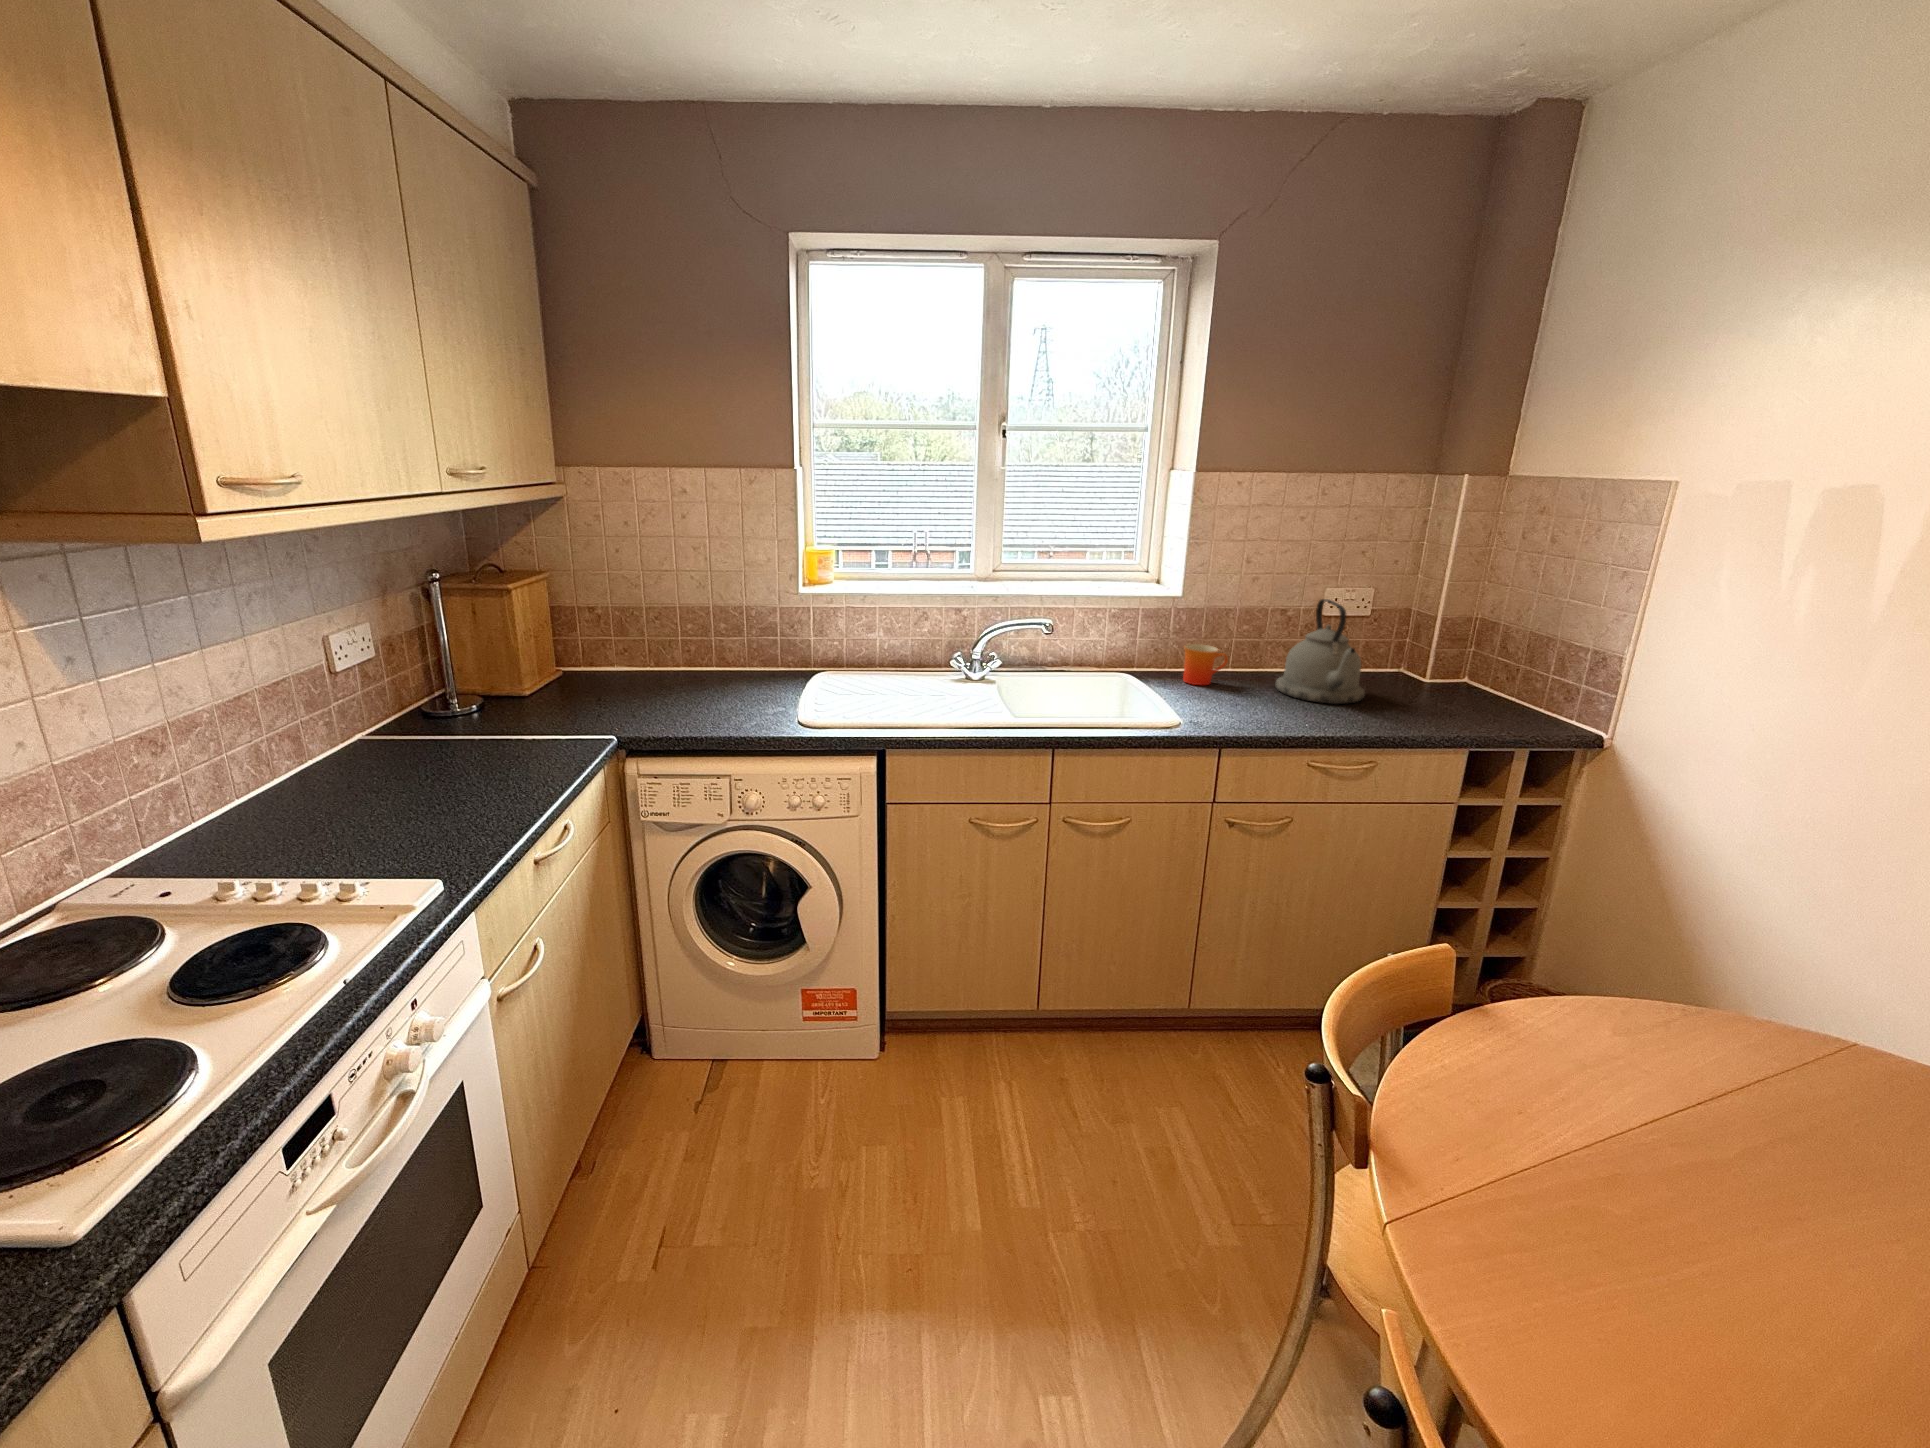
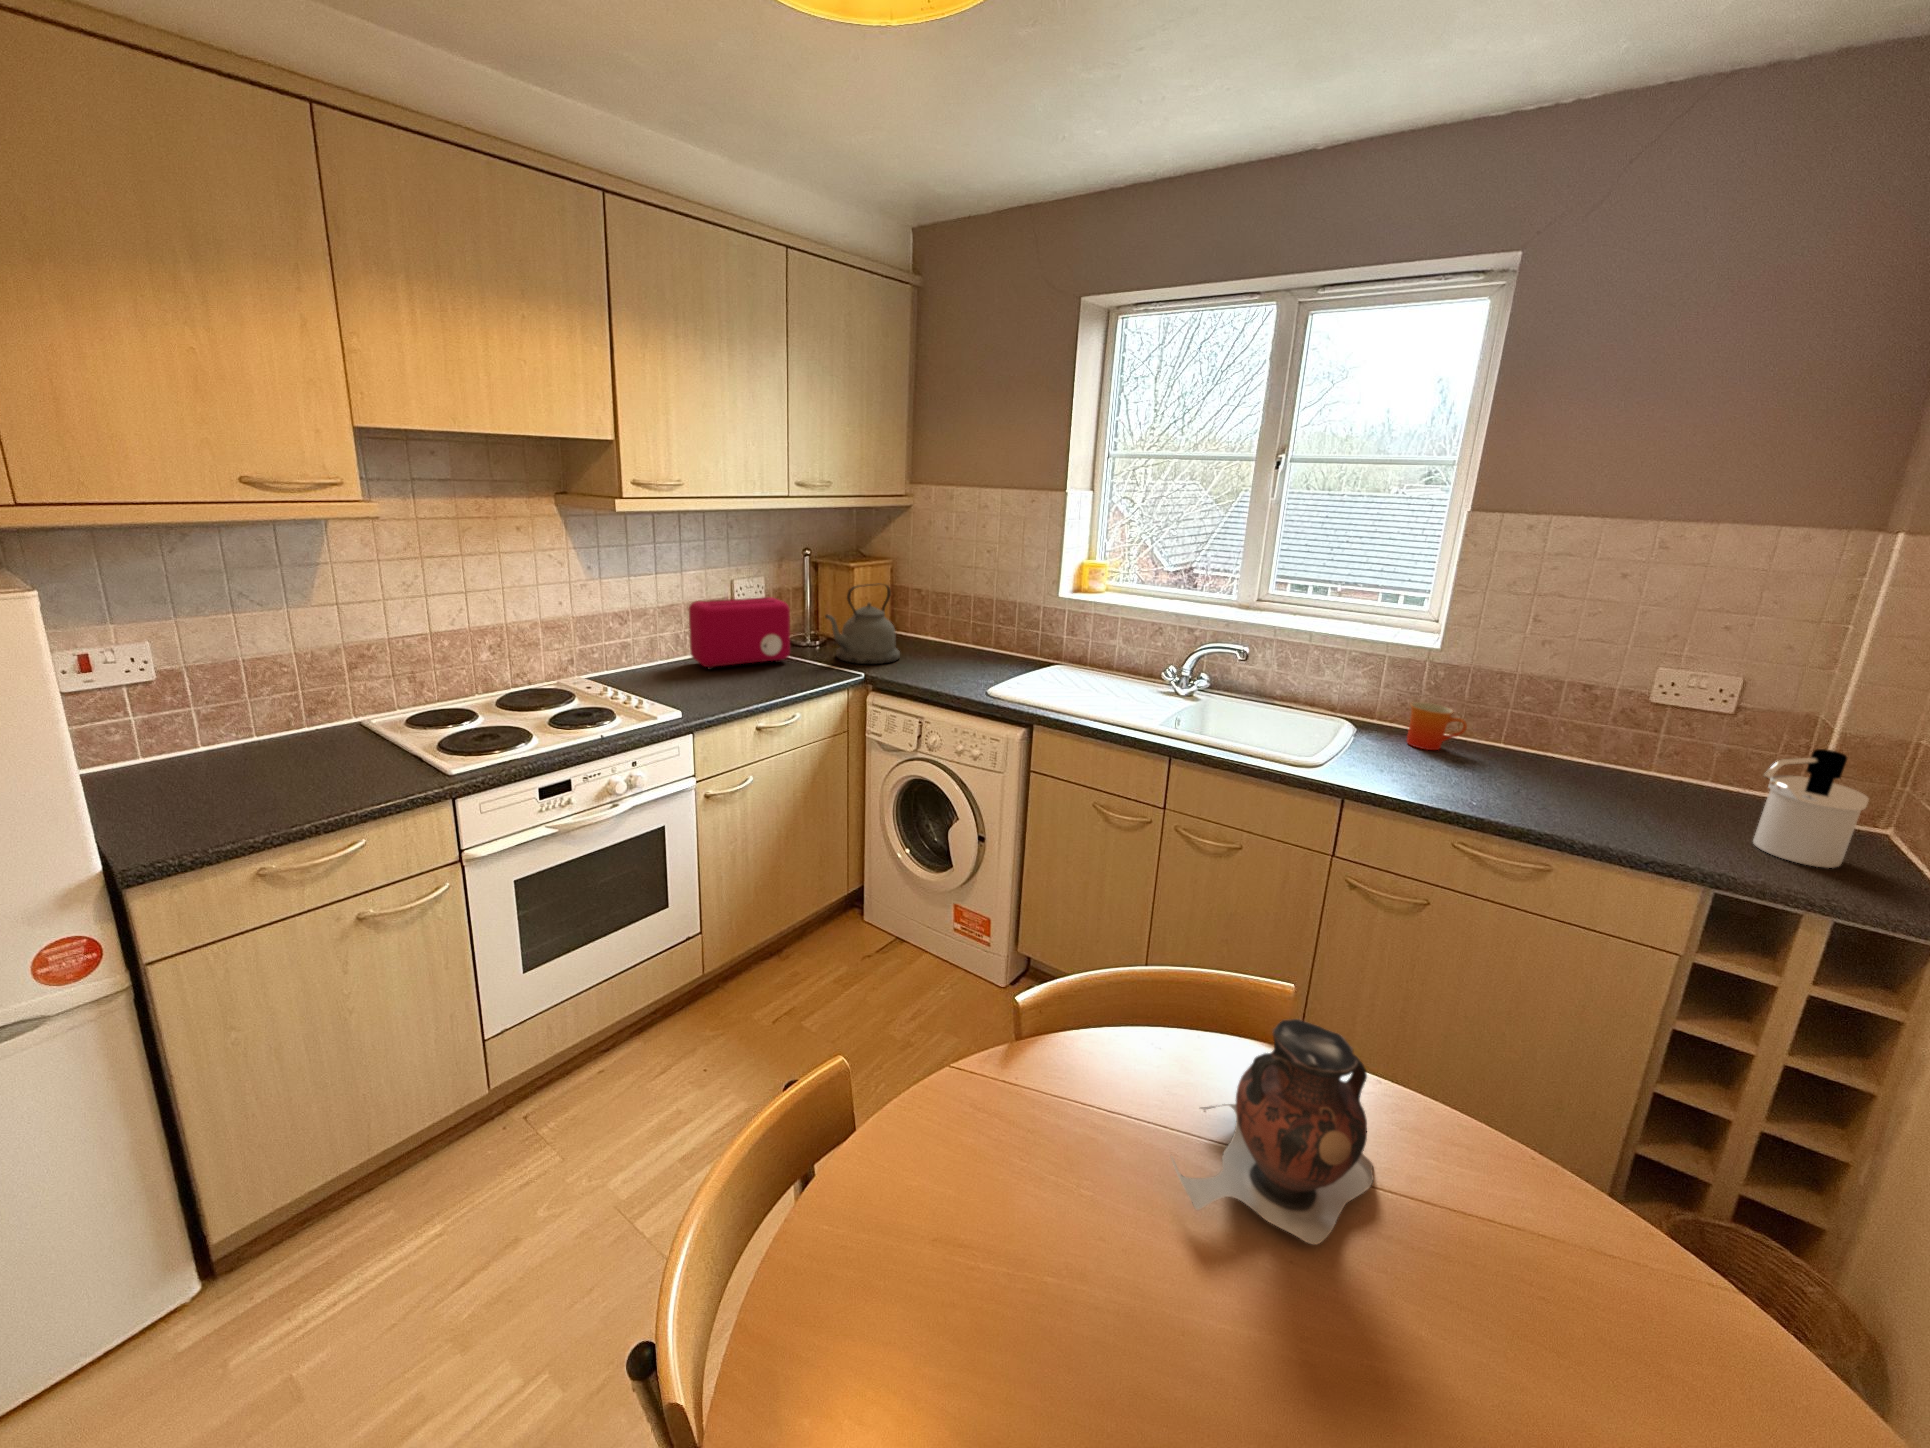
kettle: present [1275,599,1365,704] -> present [825,583,900,664]
soap dispenser: none [1436,630,1501,713] -> present [1753,749,1869,868]
toaster: none [287,654,478,792] -> present [689,597,790,669]
vase: none [1572,969,1816,1200] -> present [1170,1019,1373,1244]

